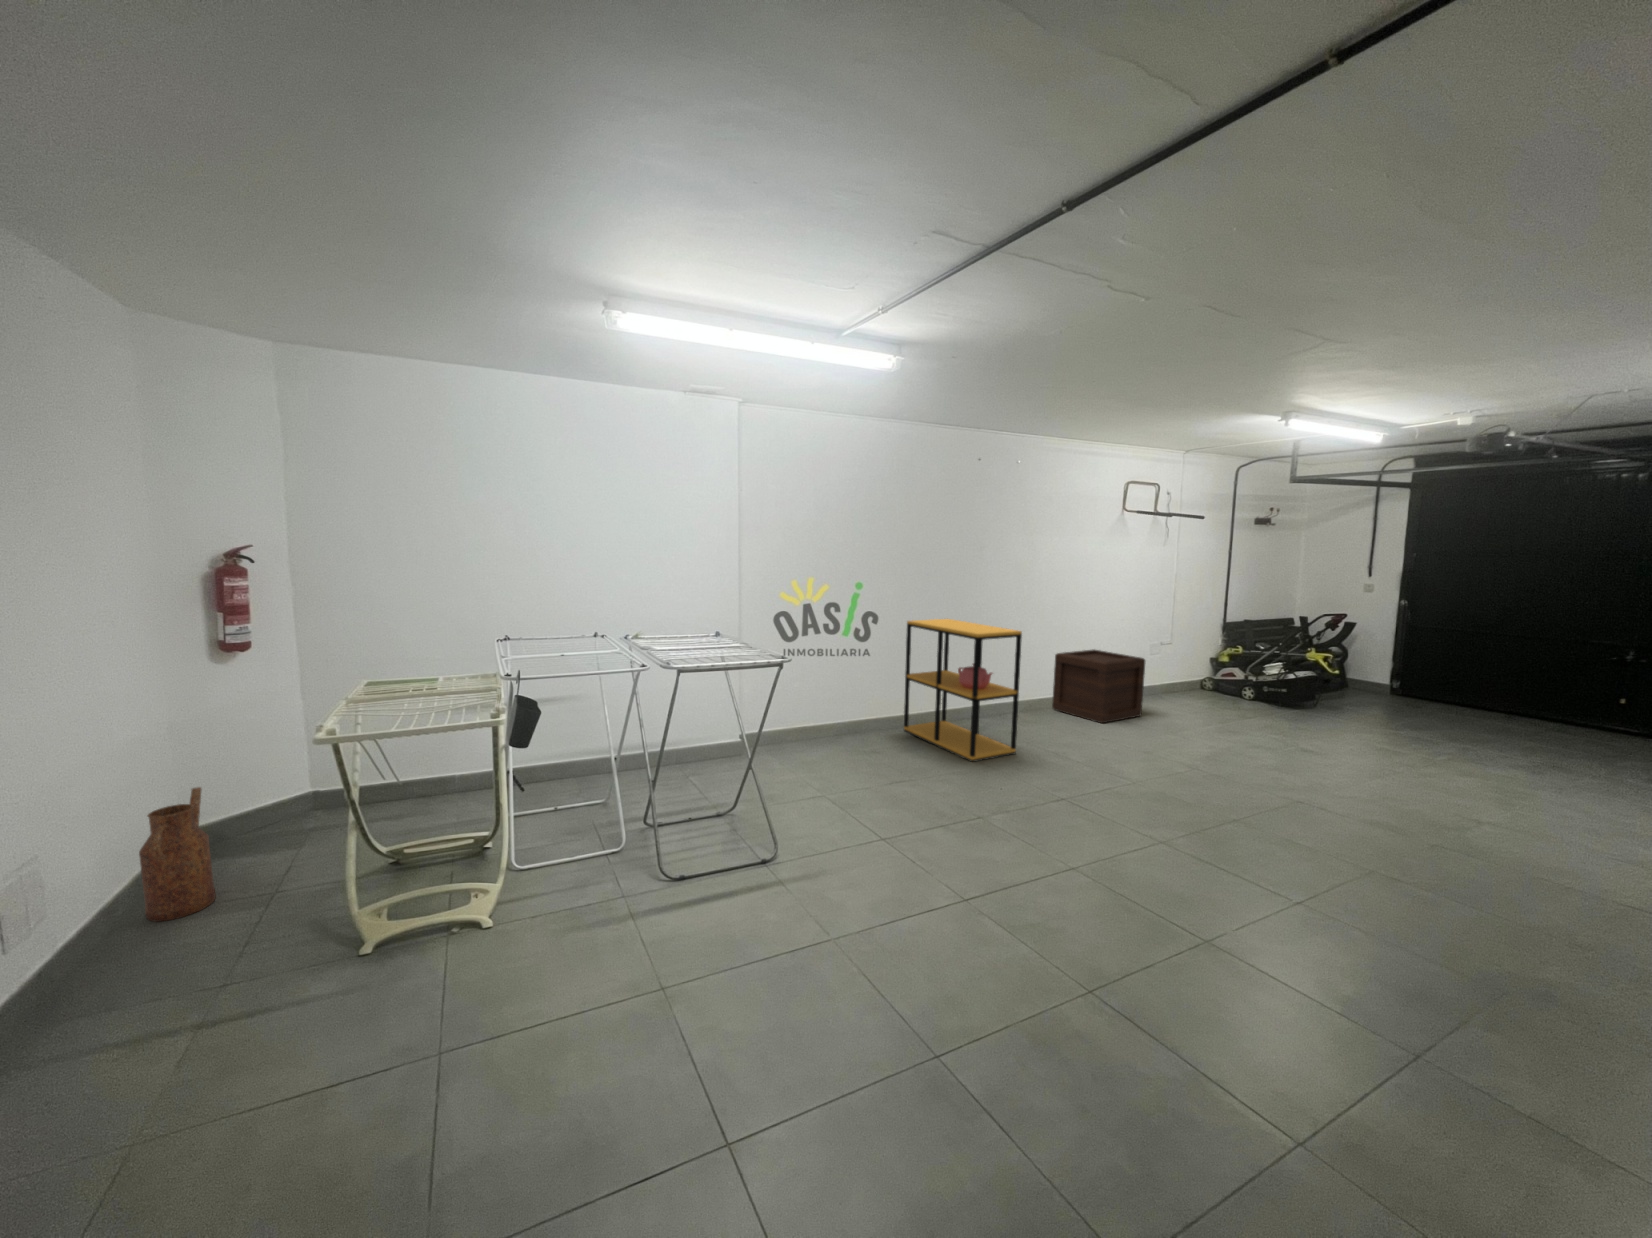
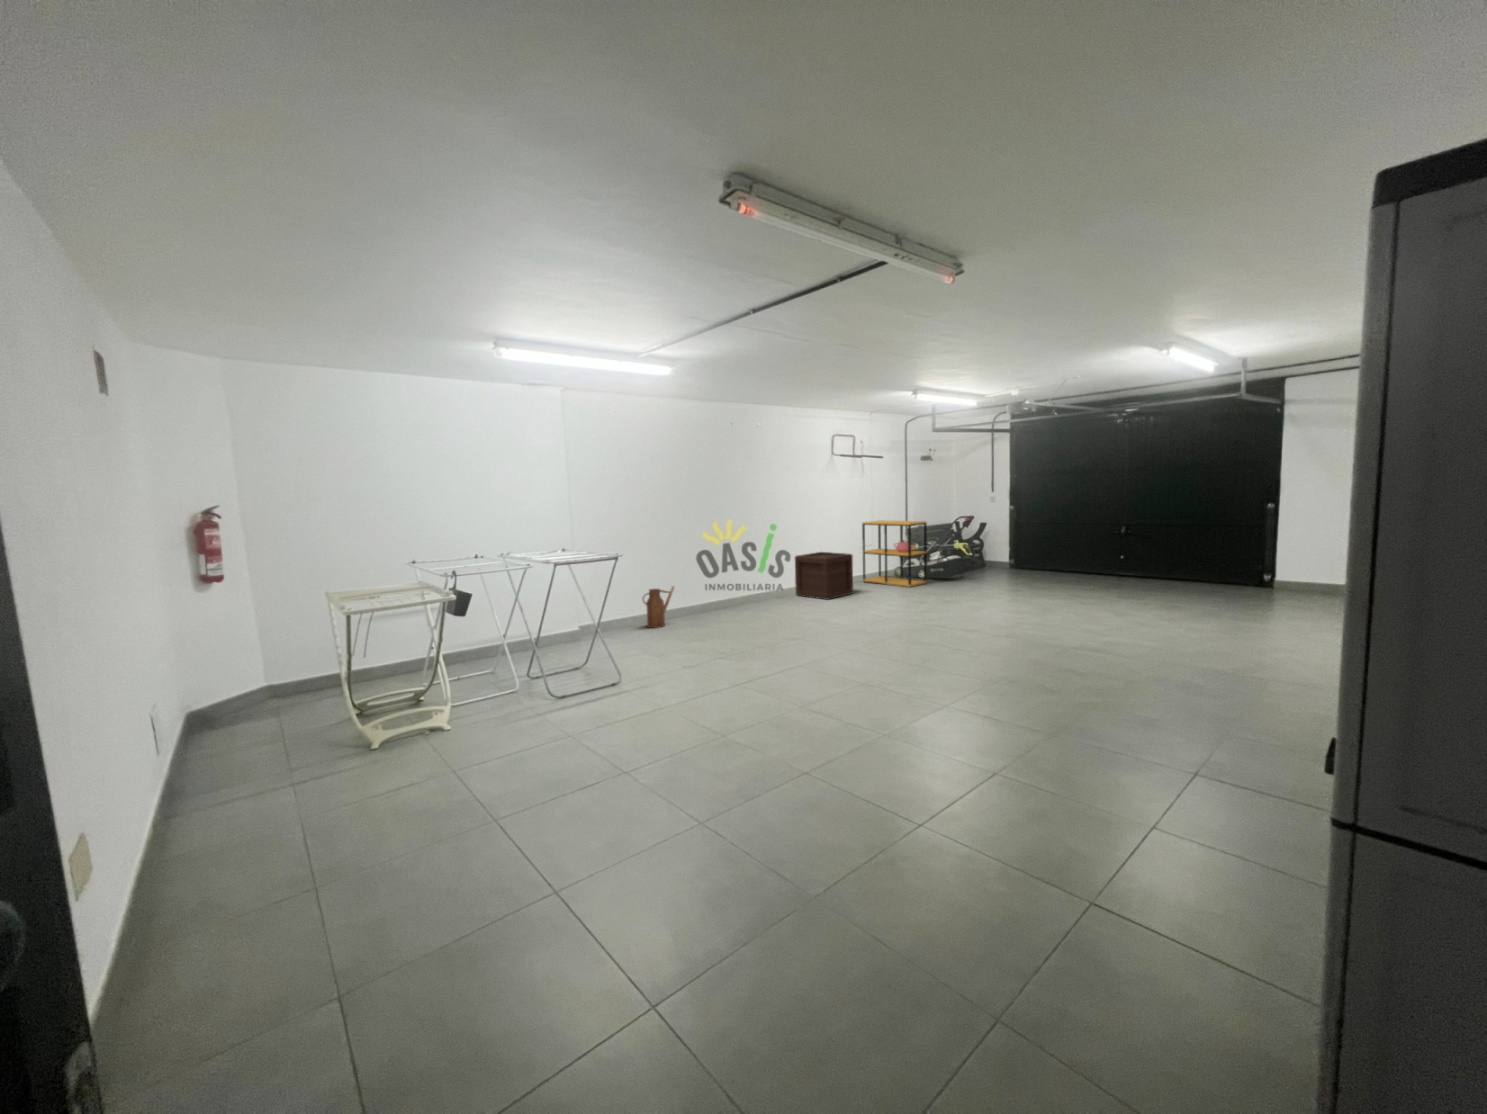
shelving unit: present [904,619,1022,762] -> present [862,521,927,588]
watering can: present [139,787,216,922] -> present [643,586,674,628]

